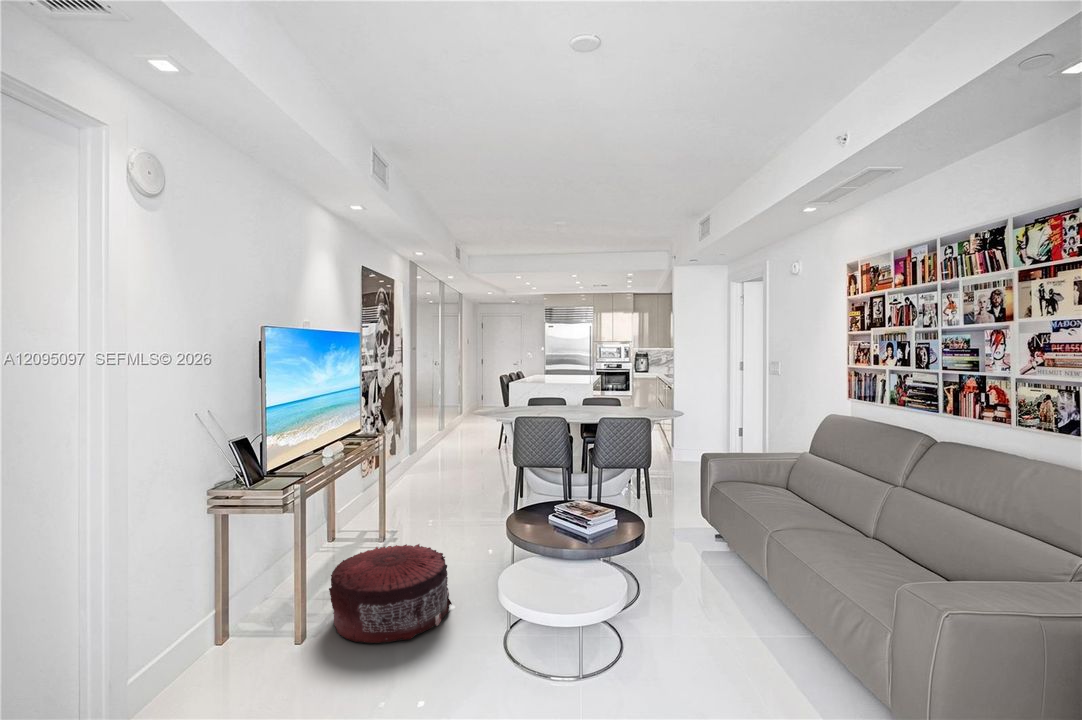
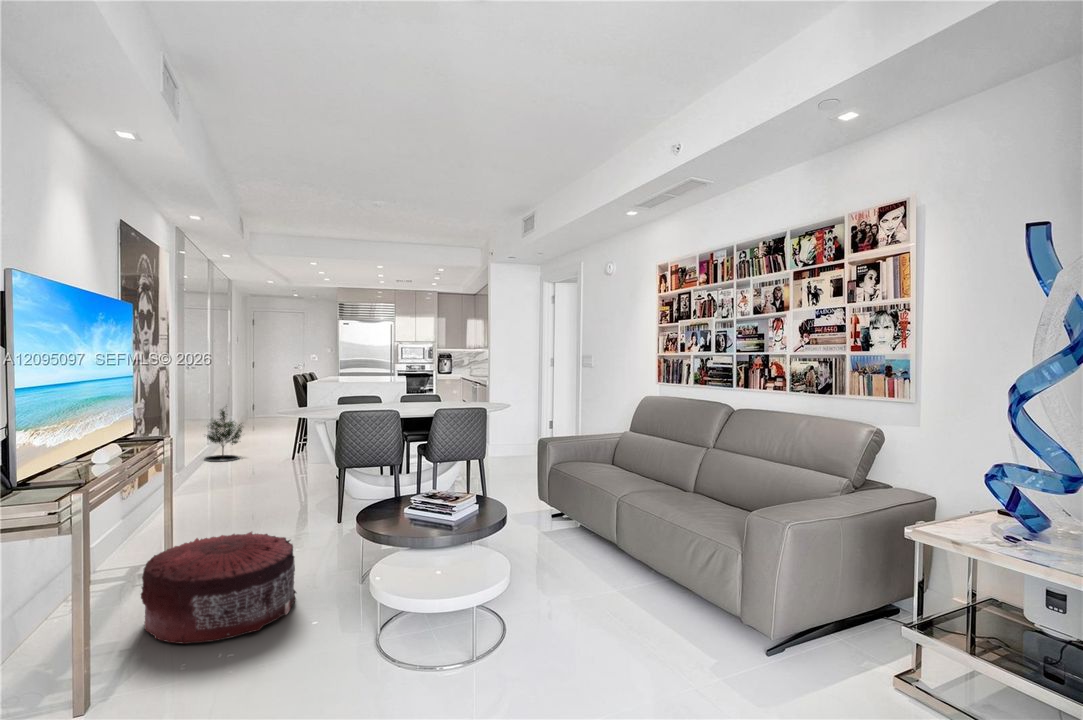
potted tree: none [427,408,459,458] -> present [204,409,242,462]

